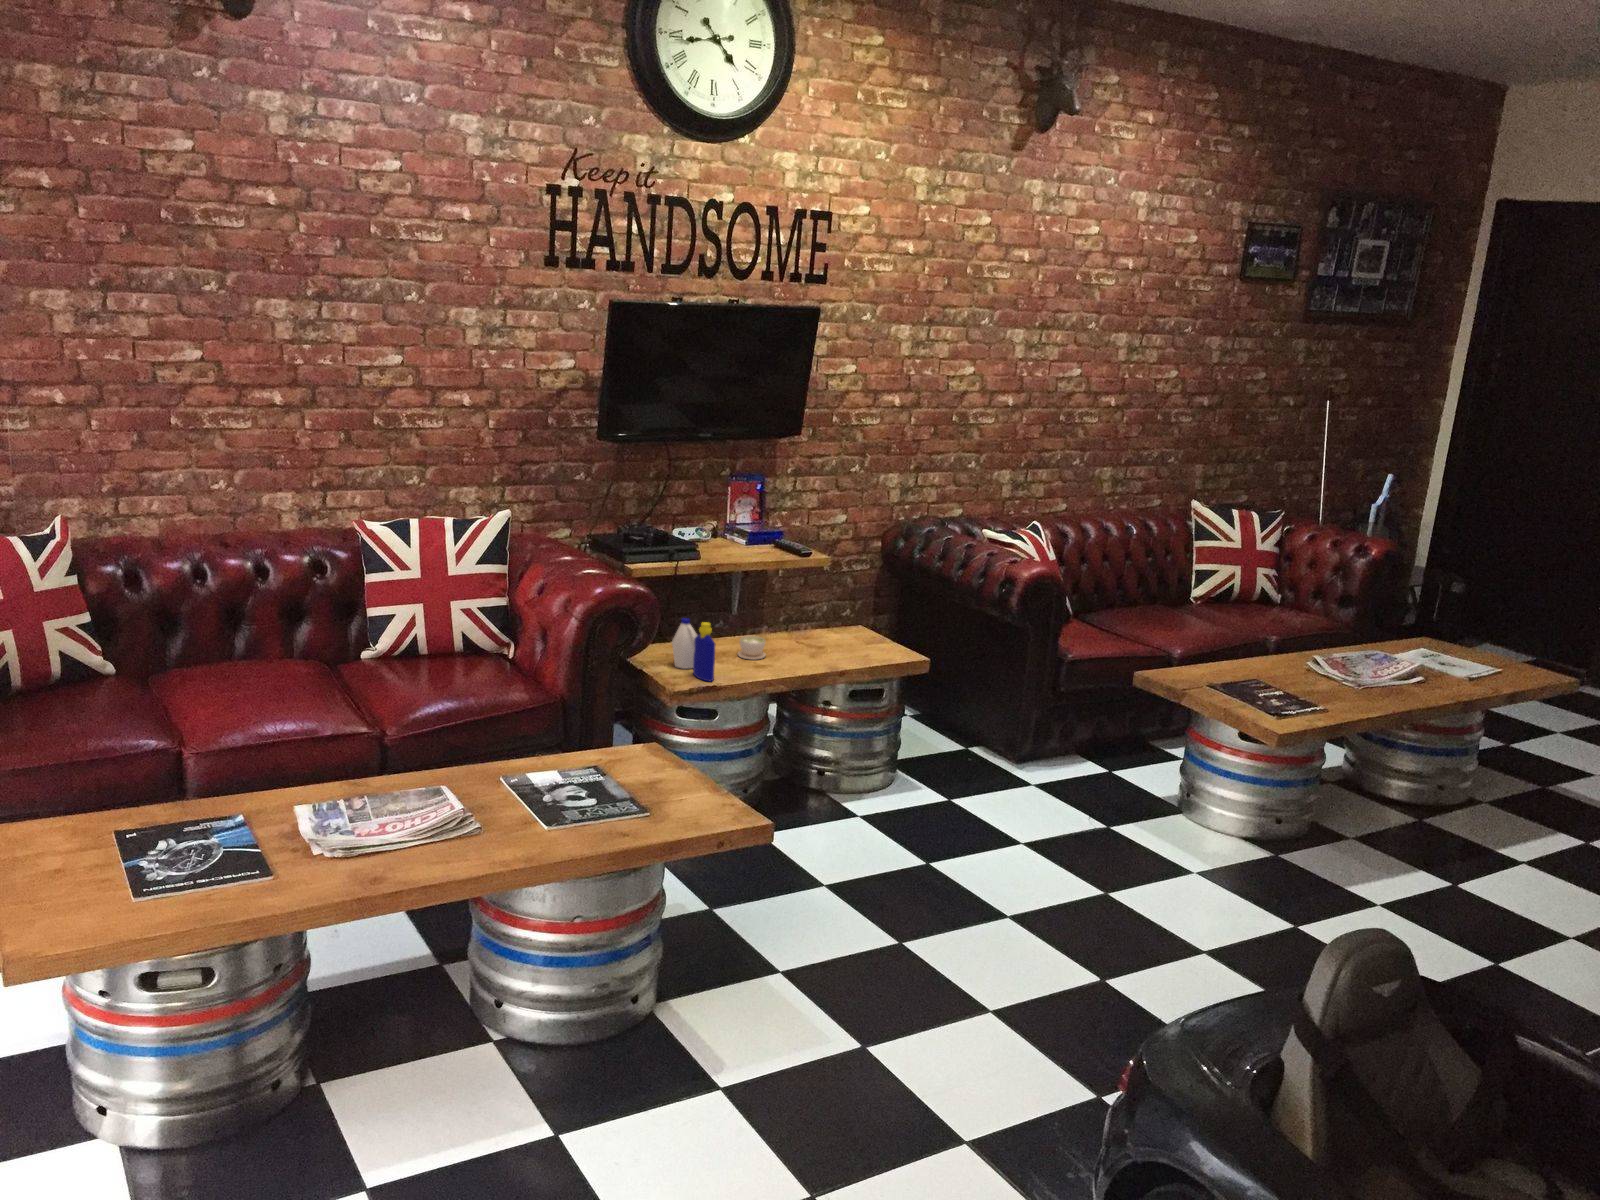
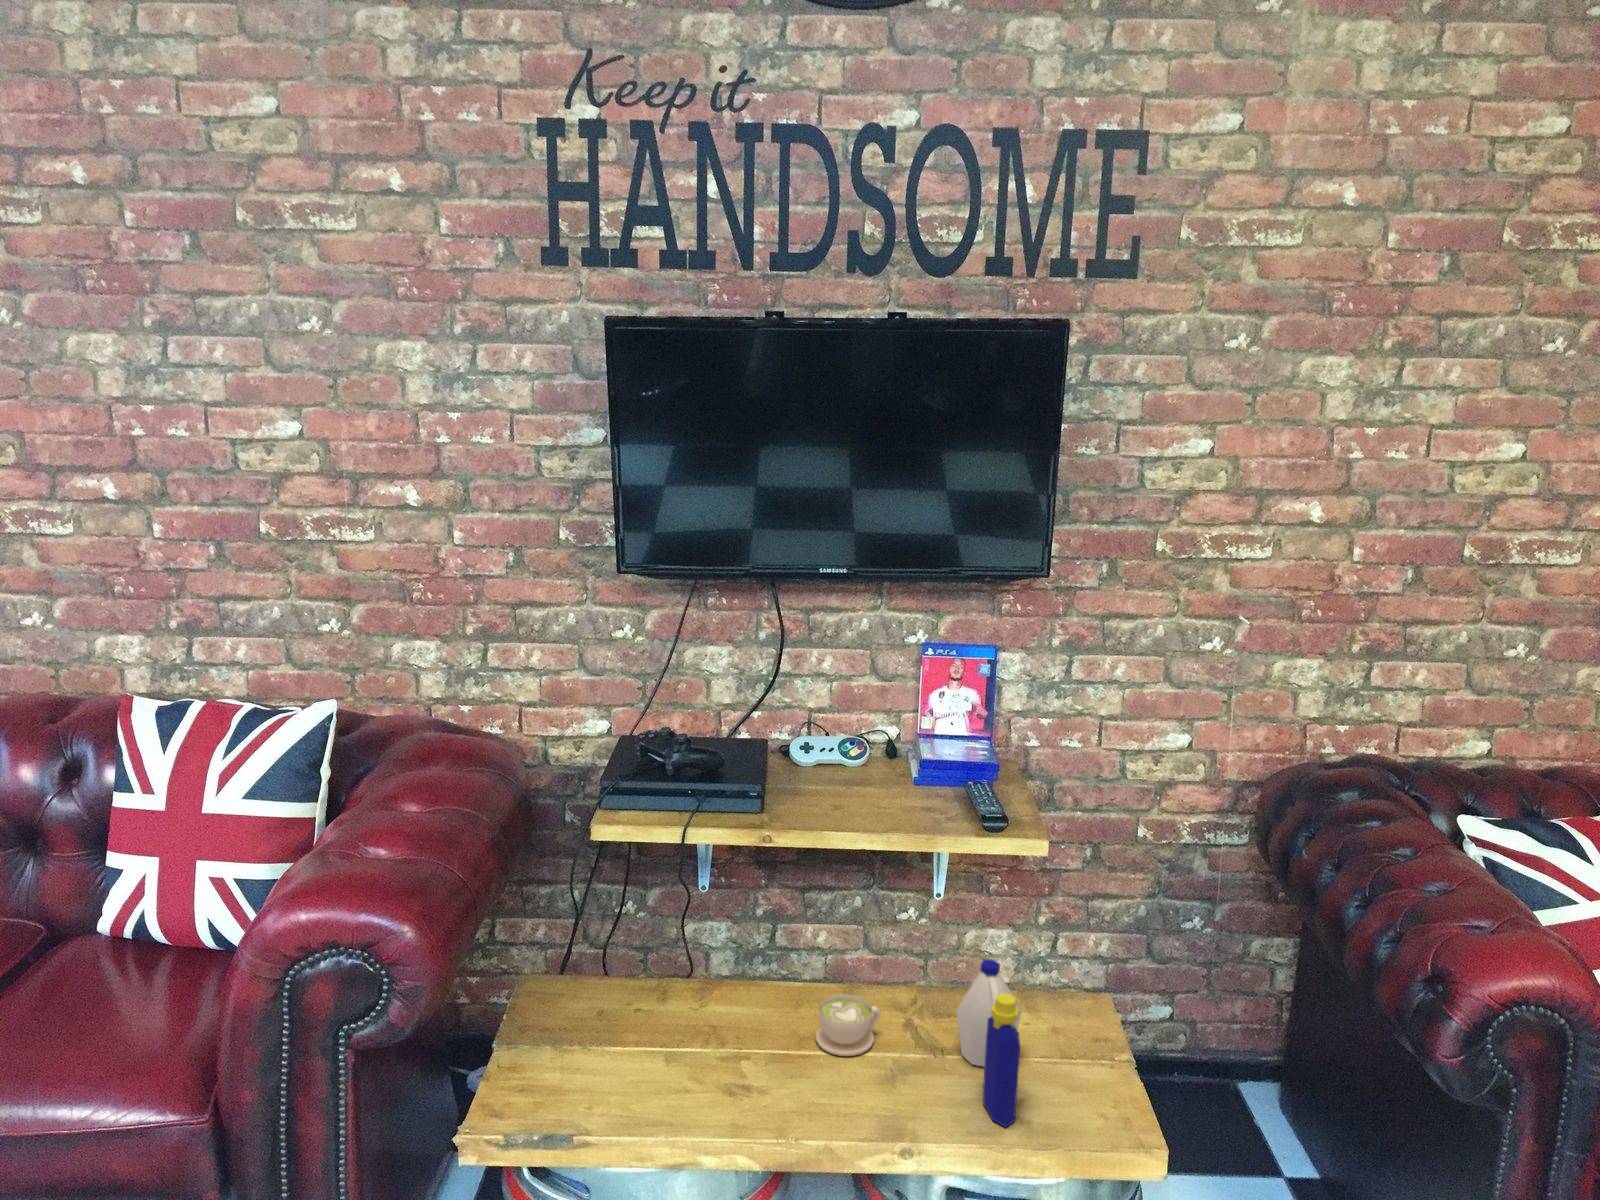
bottle: present [672,618,715,681] -> present [956,960,1022,1127]

